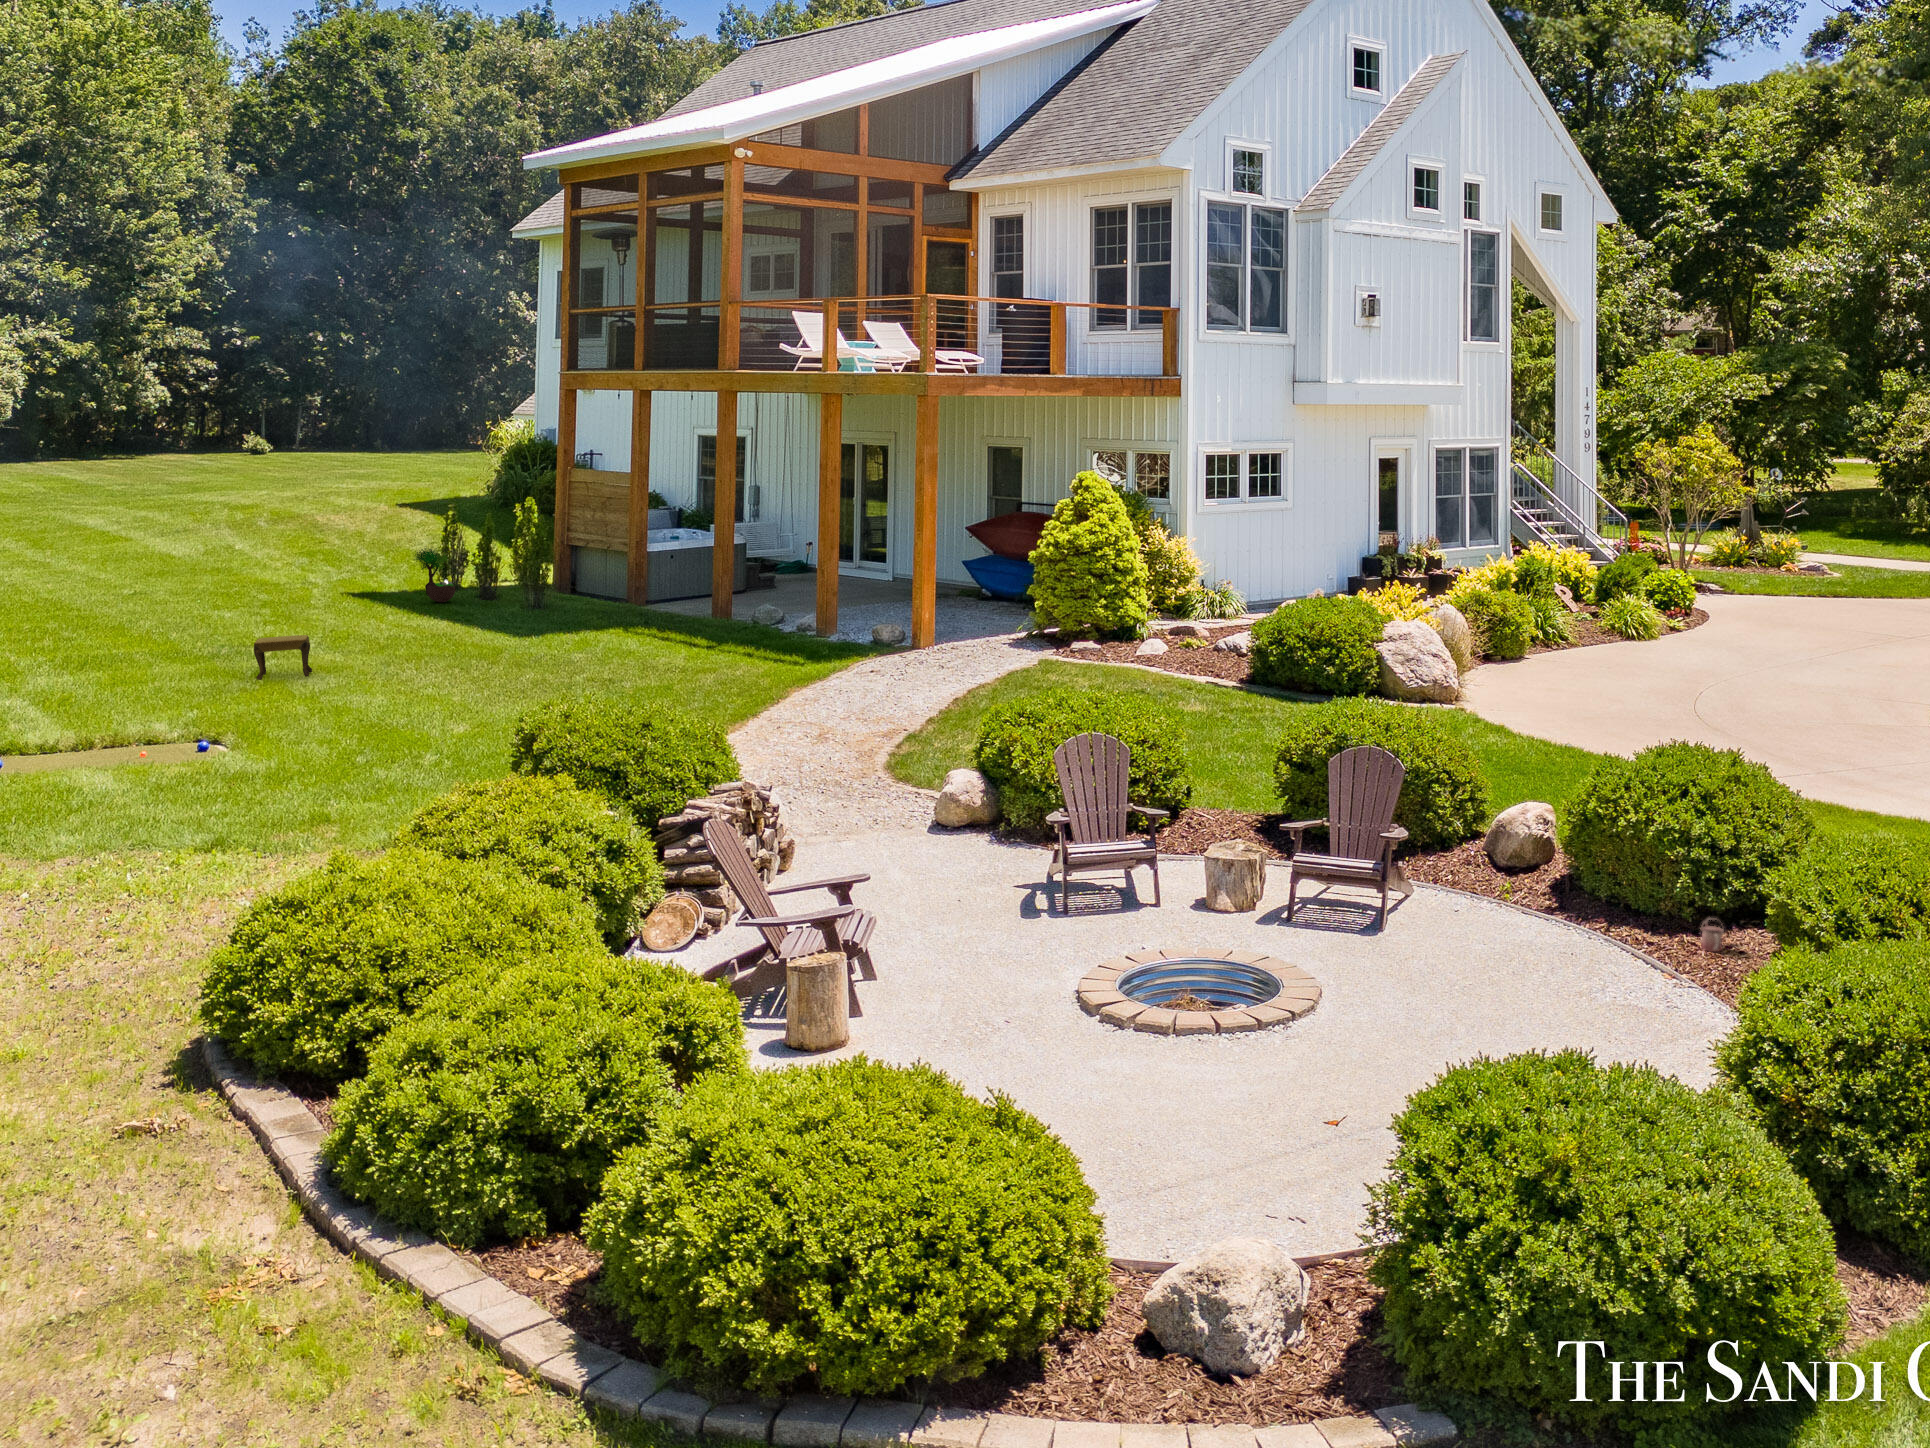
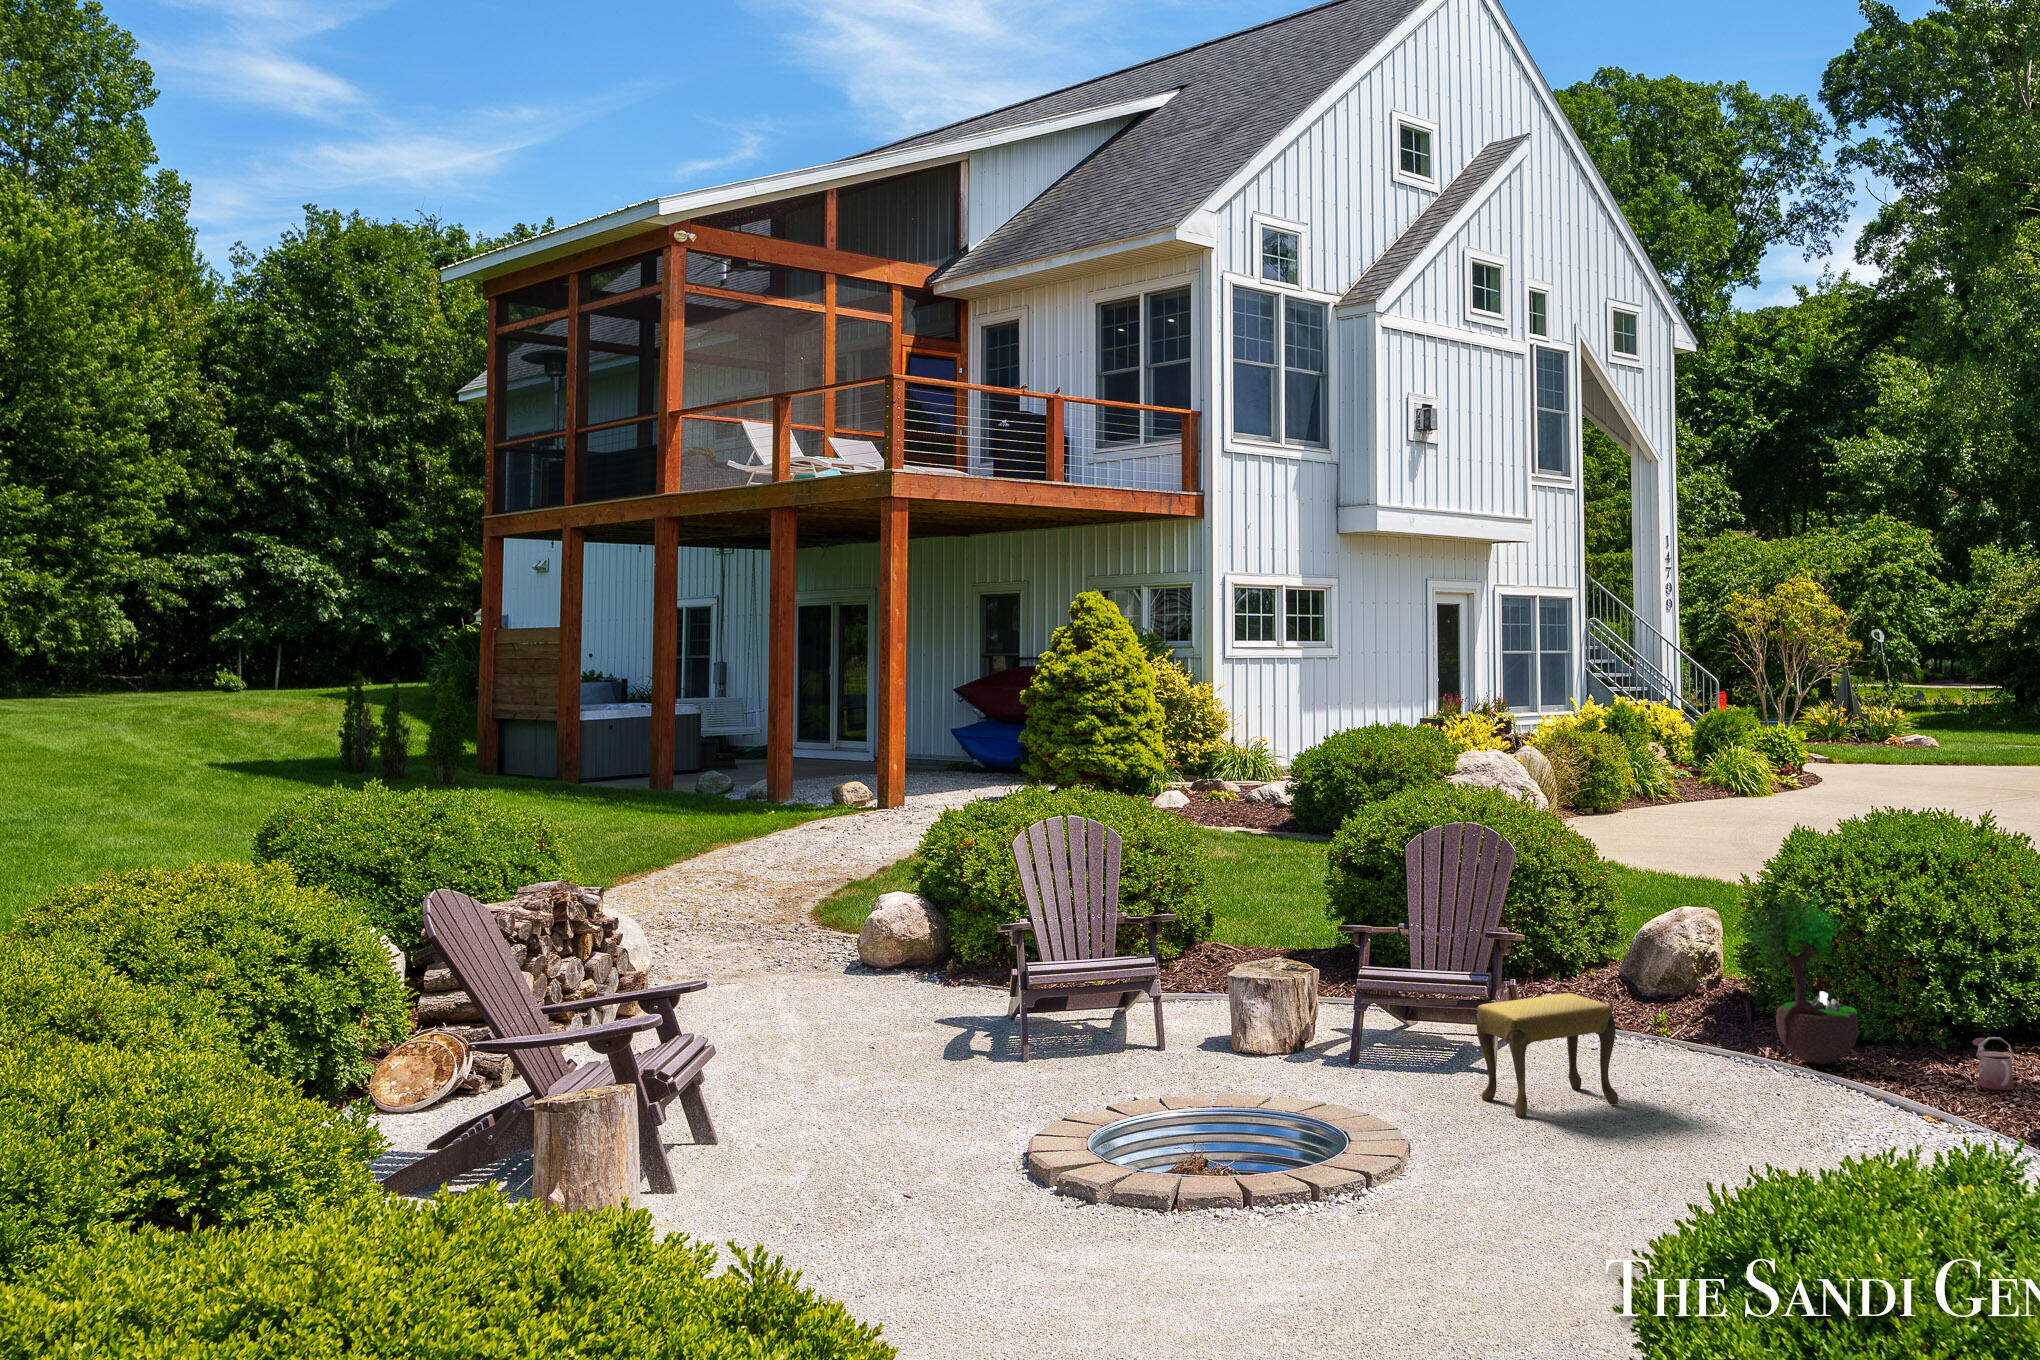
potted tree: present [414,548,455,602] -> present [1738,882,1858,1064]
footstool: present [254,635,312,680] -> present [1477,993,1618,1118]

